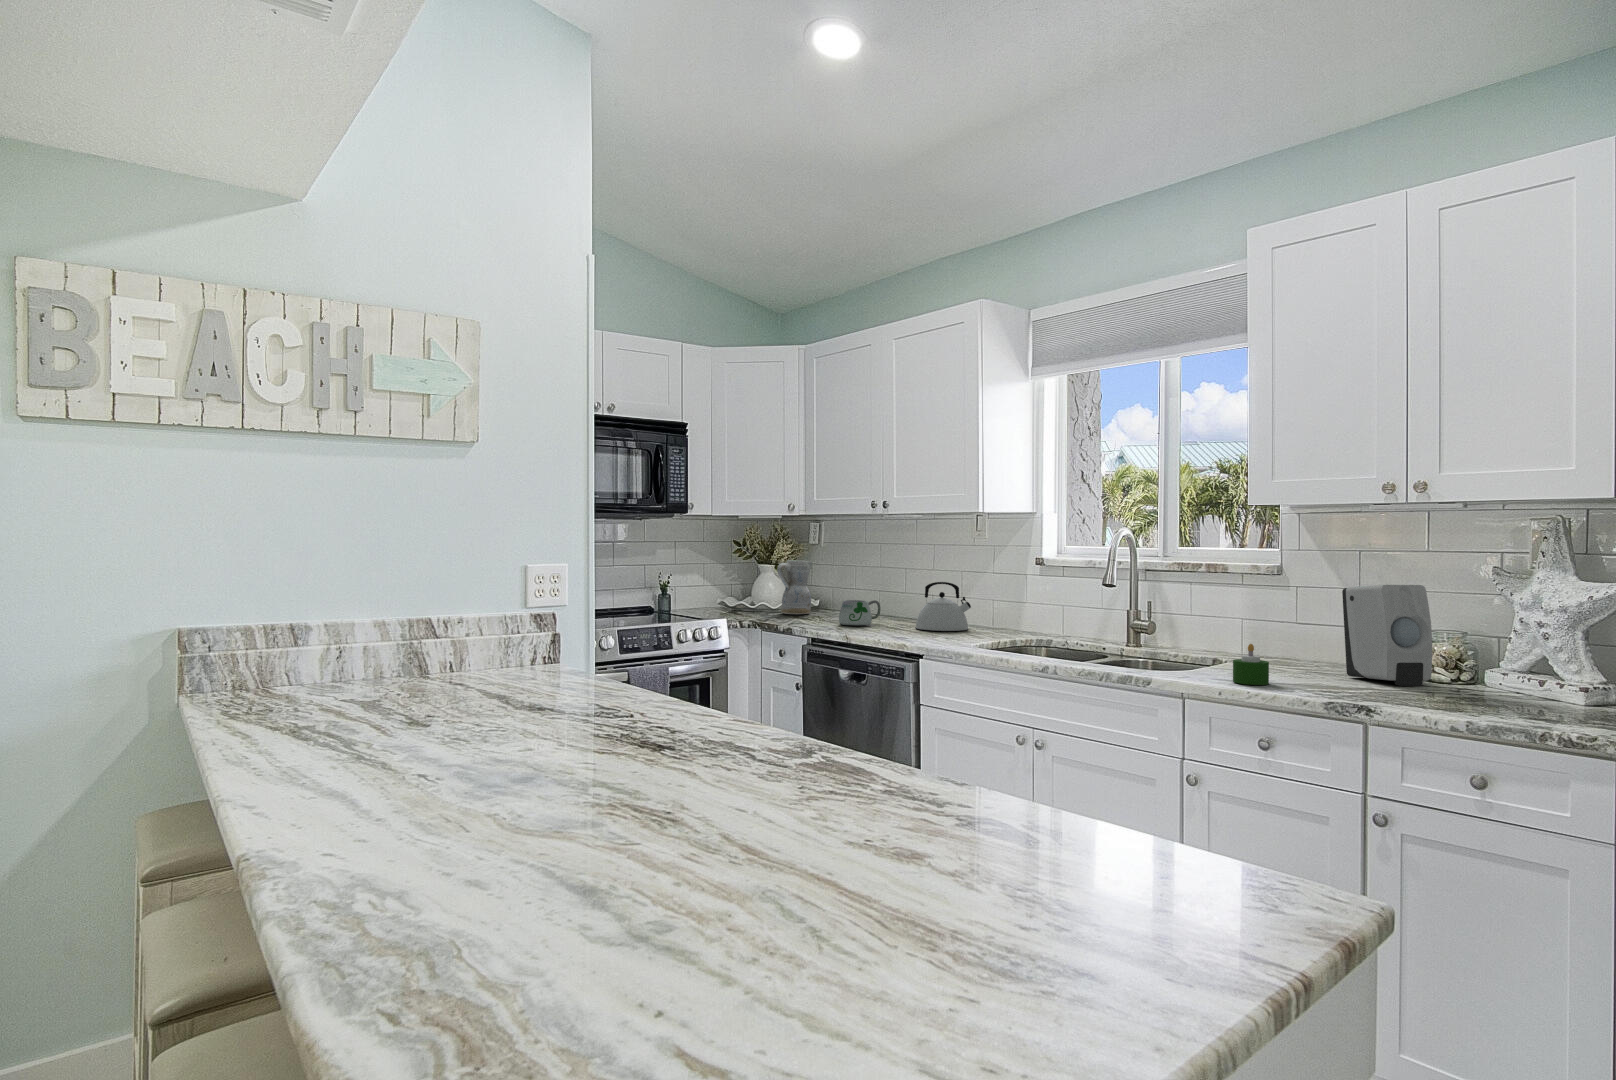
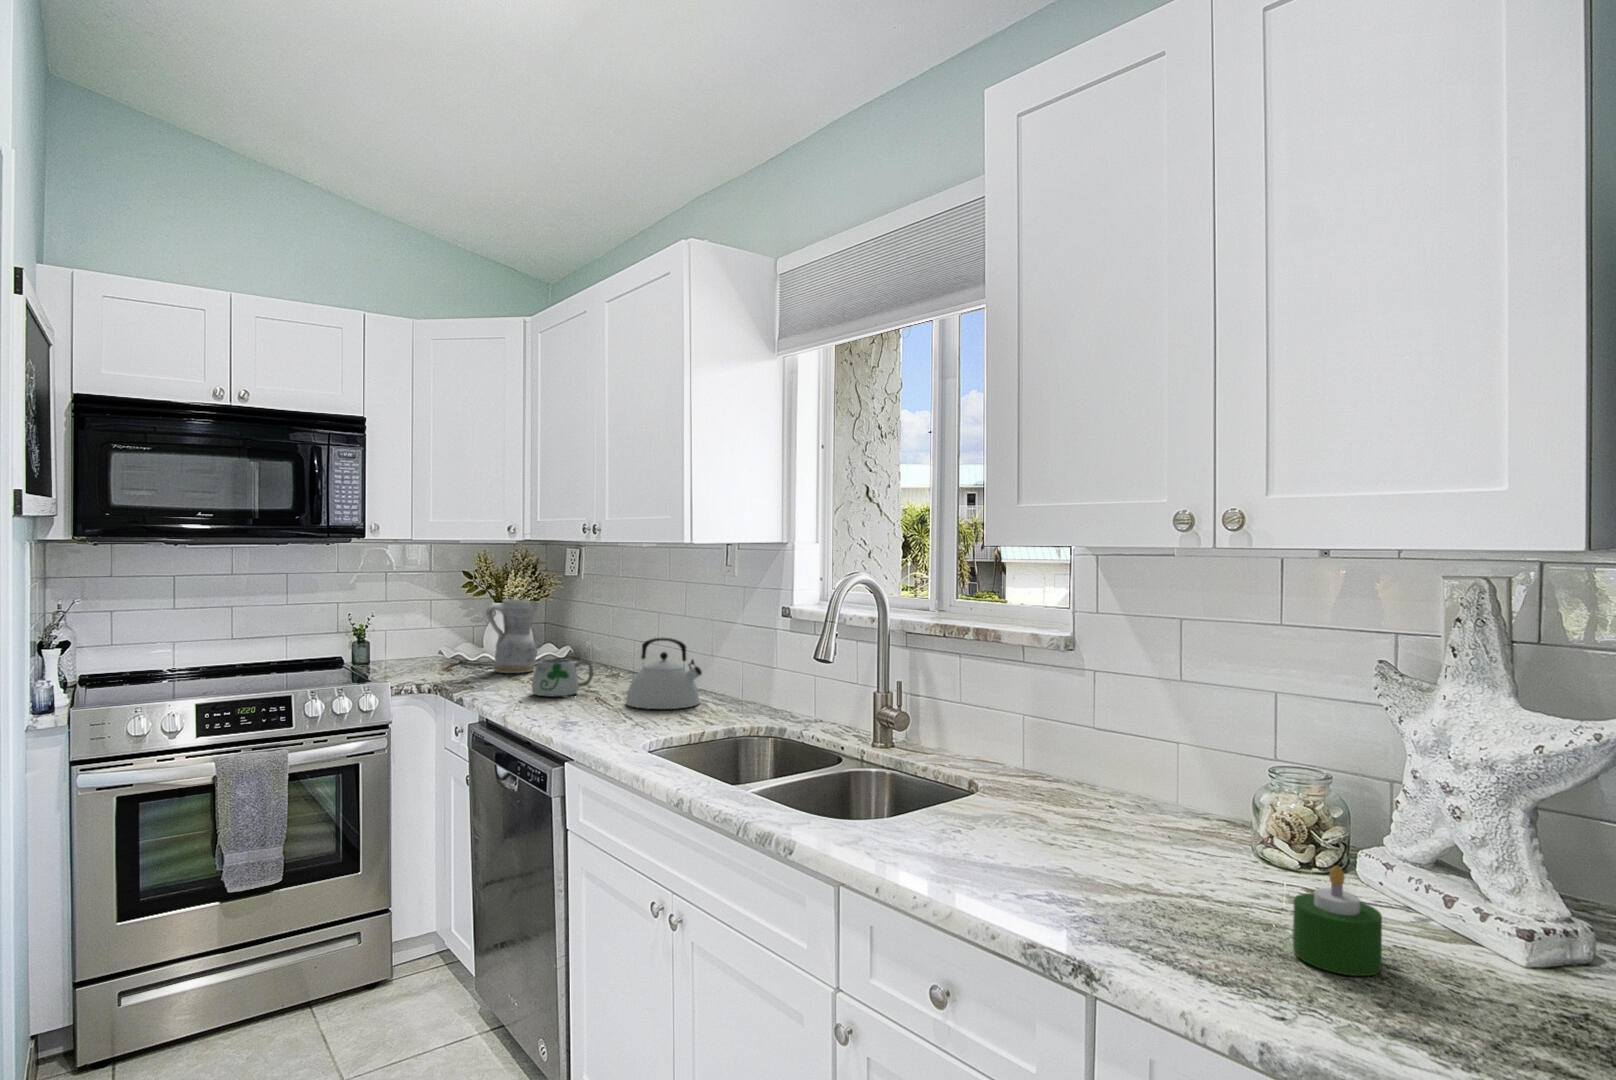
soap dispenser: present [1342,585,1432,686] -> none [1131,687,1265,877]
candle: present [1233,644,1269,685] -> present [1293,866,1382,976]

